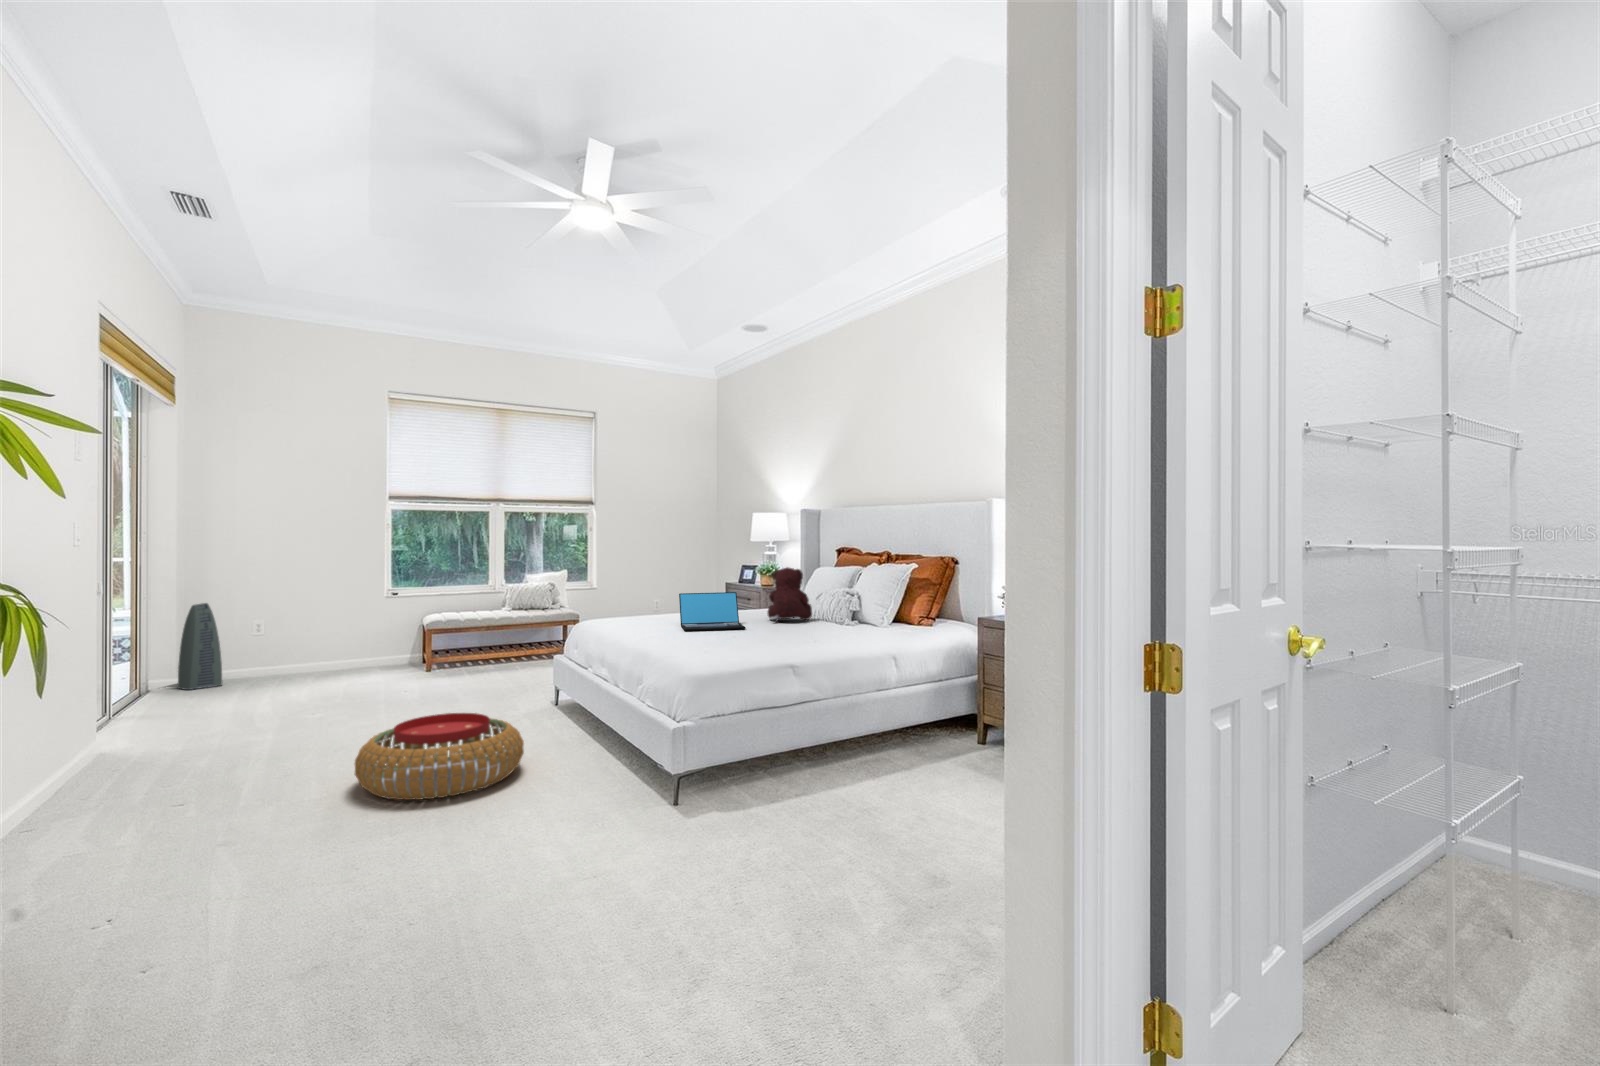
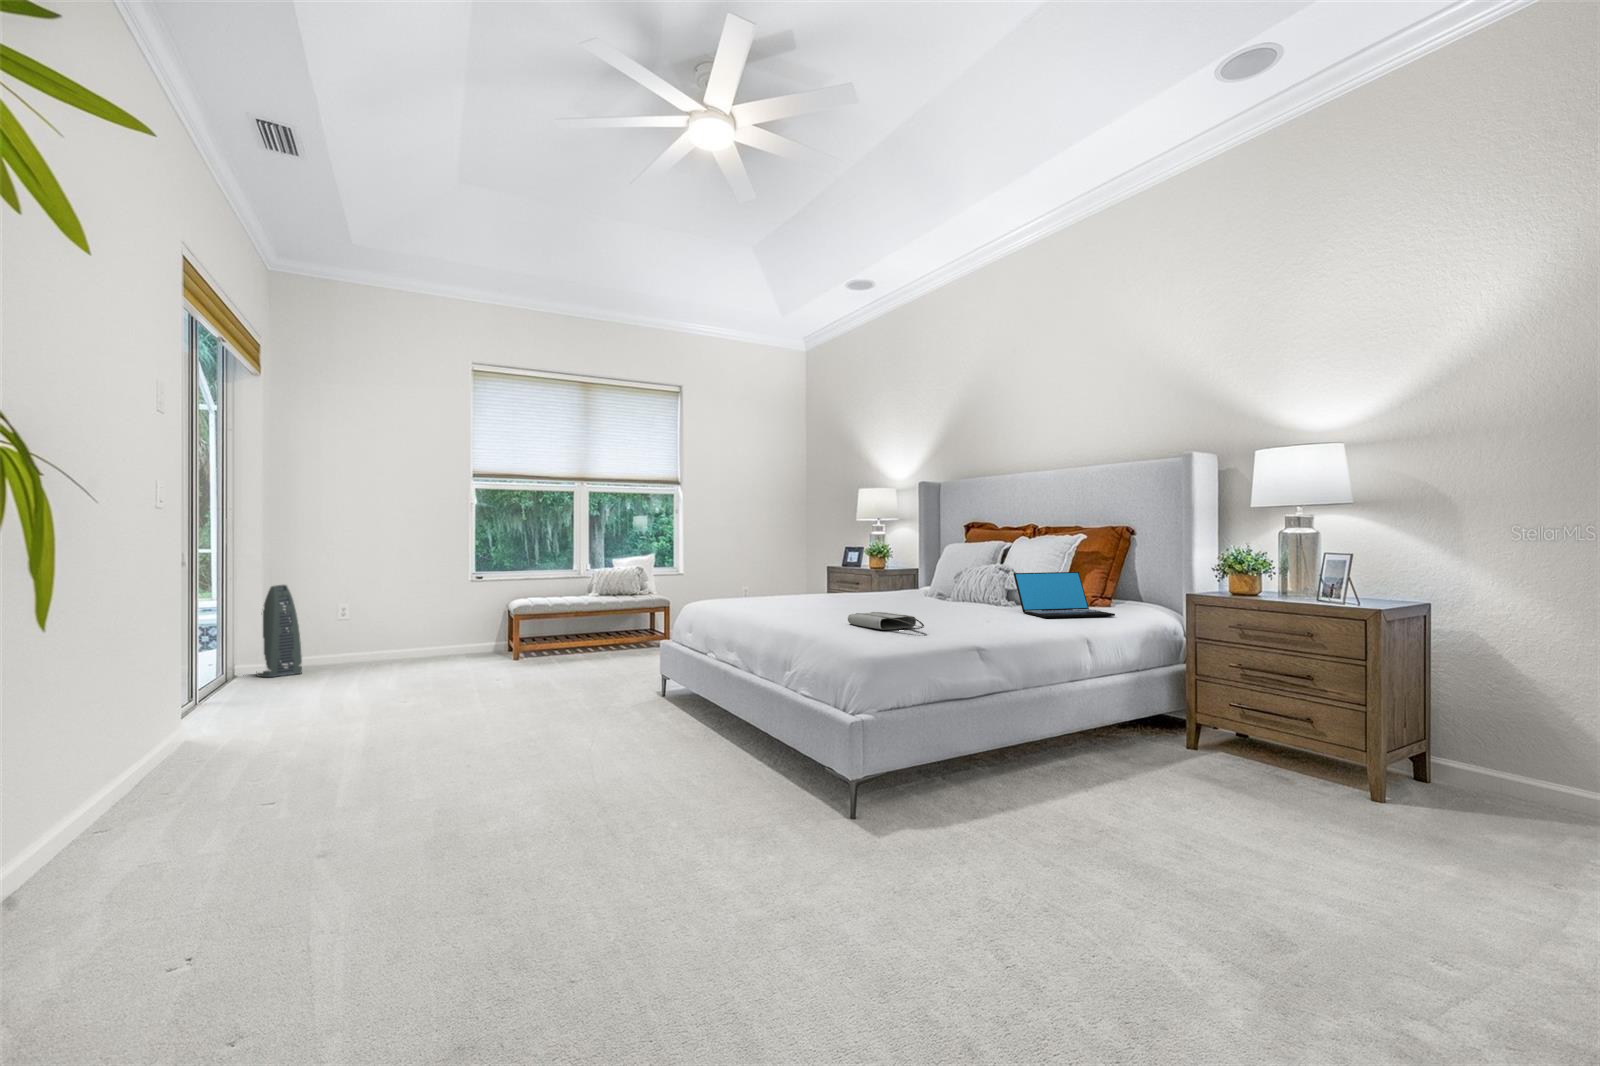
teddy bear: present [768,567,812,622] -> none [907,540,960,604]
laptop: present [679,592,746,631] -> present [1014,572,1115,618]
tote bag: none [694,634,749,652] -> present [848,612,924,630]
pouf: present [355,713,524,800] -> none [470,701,657,801]

